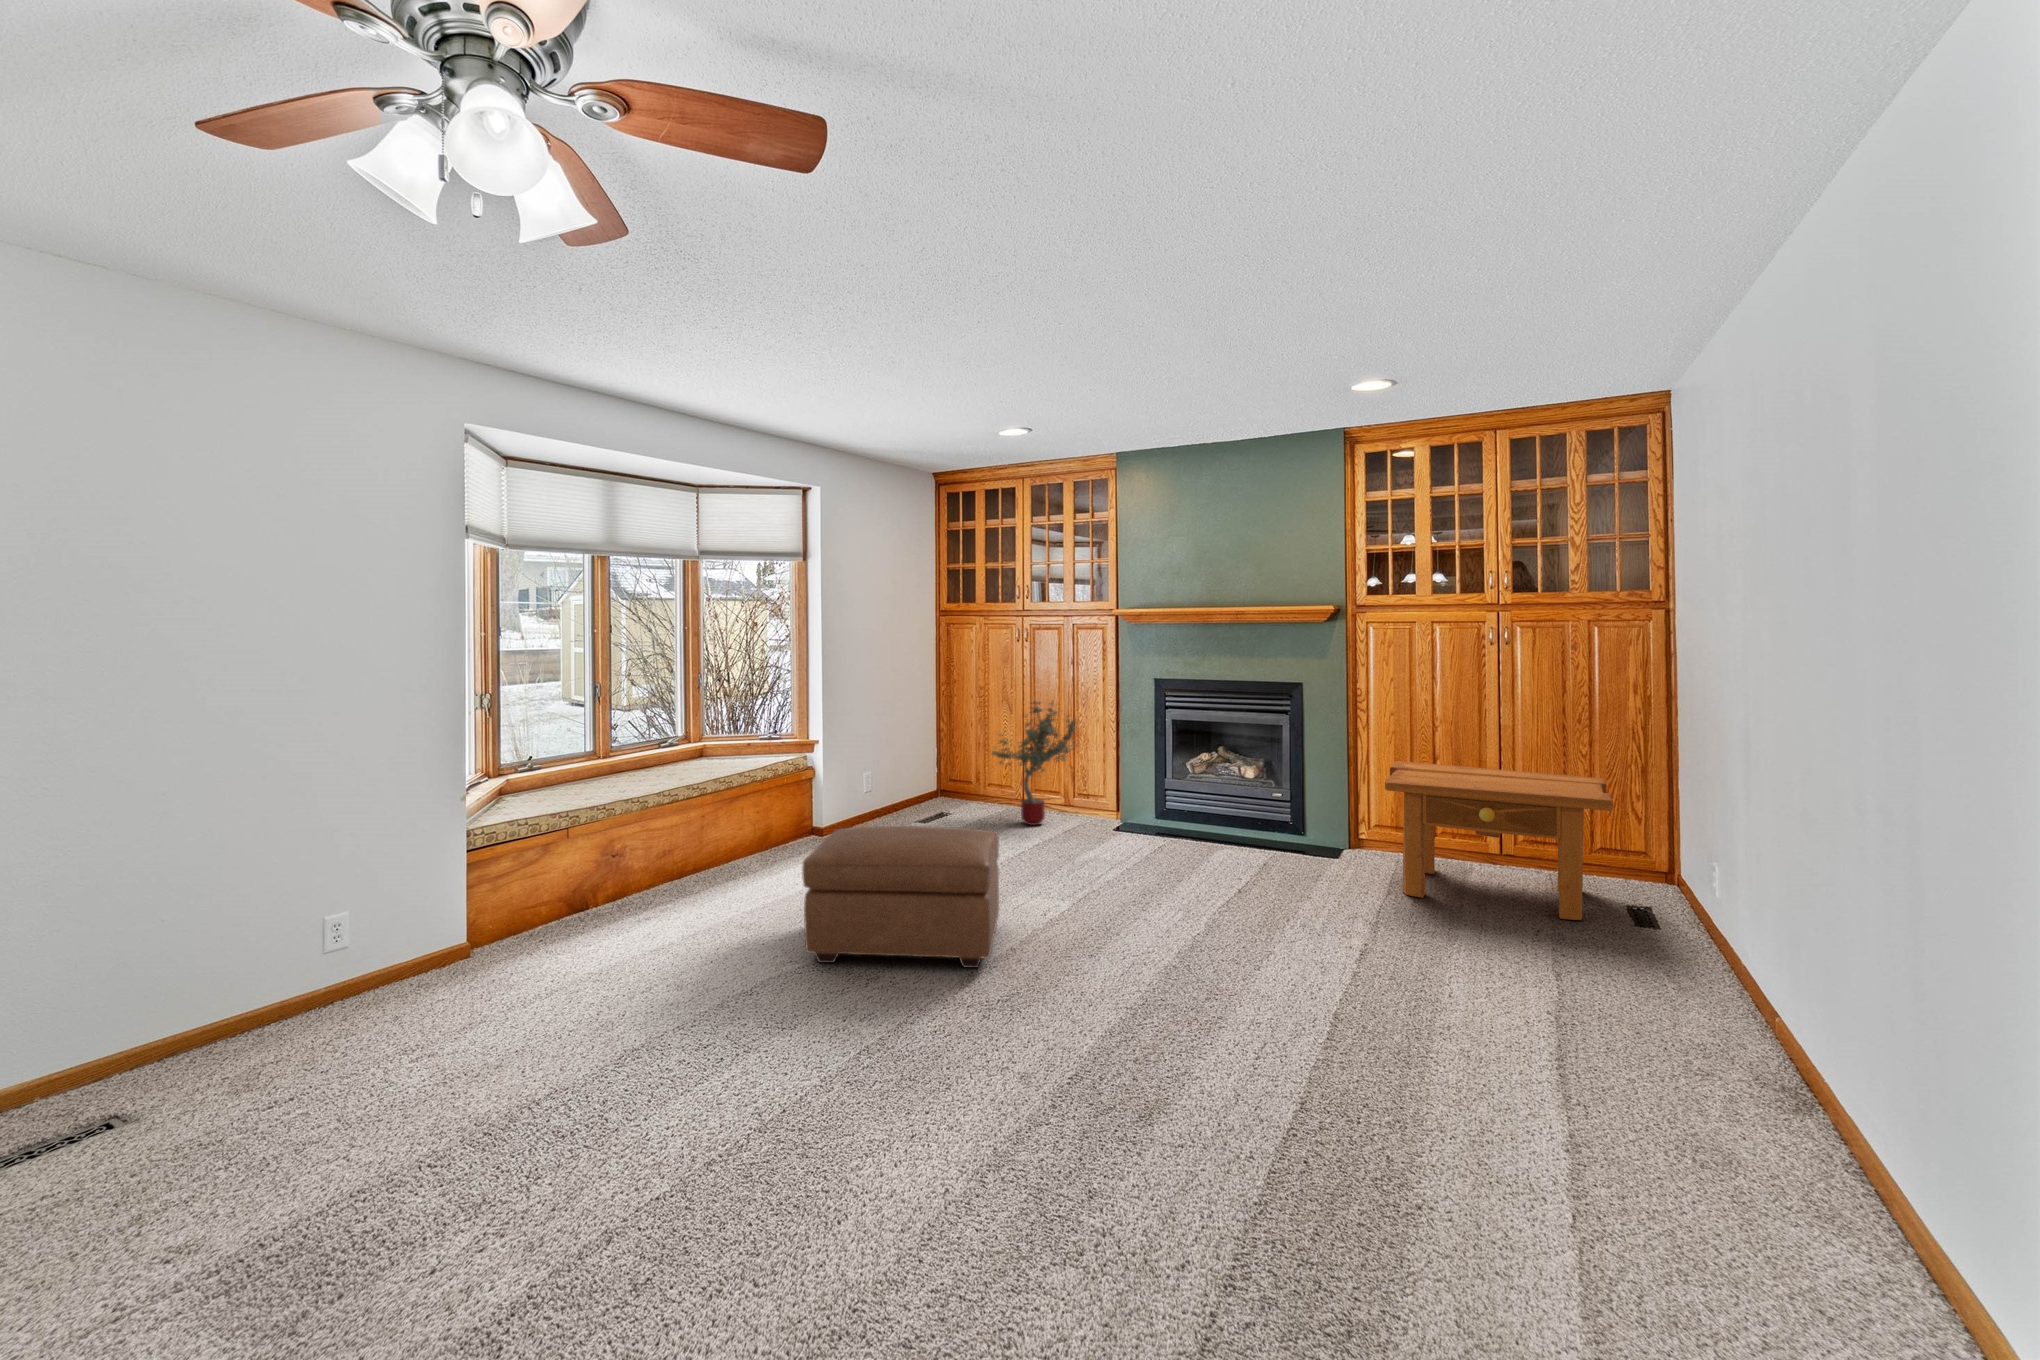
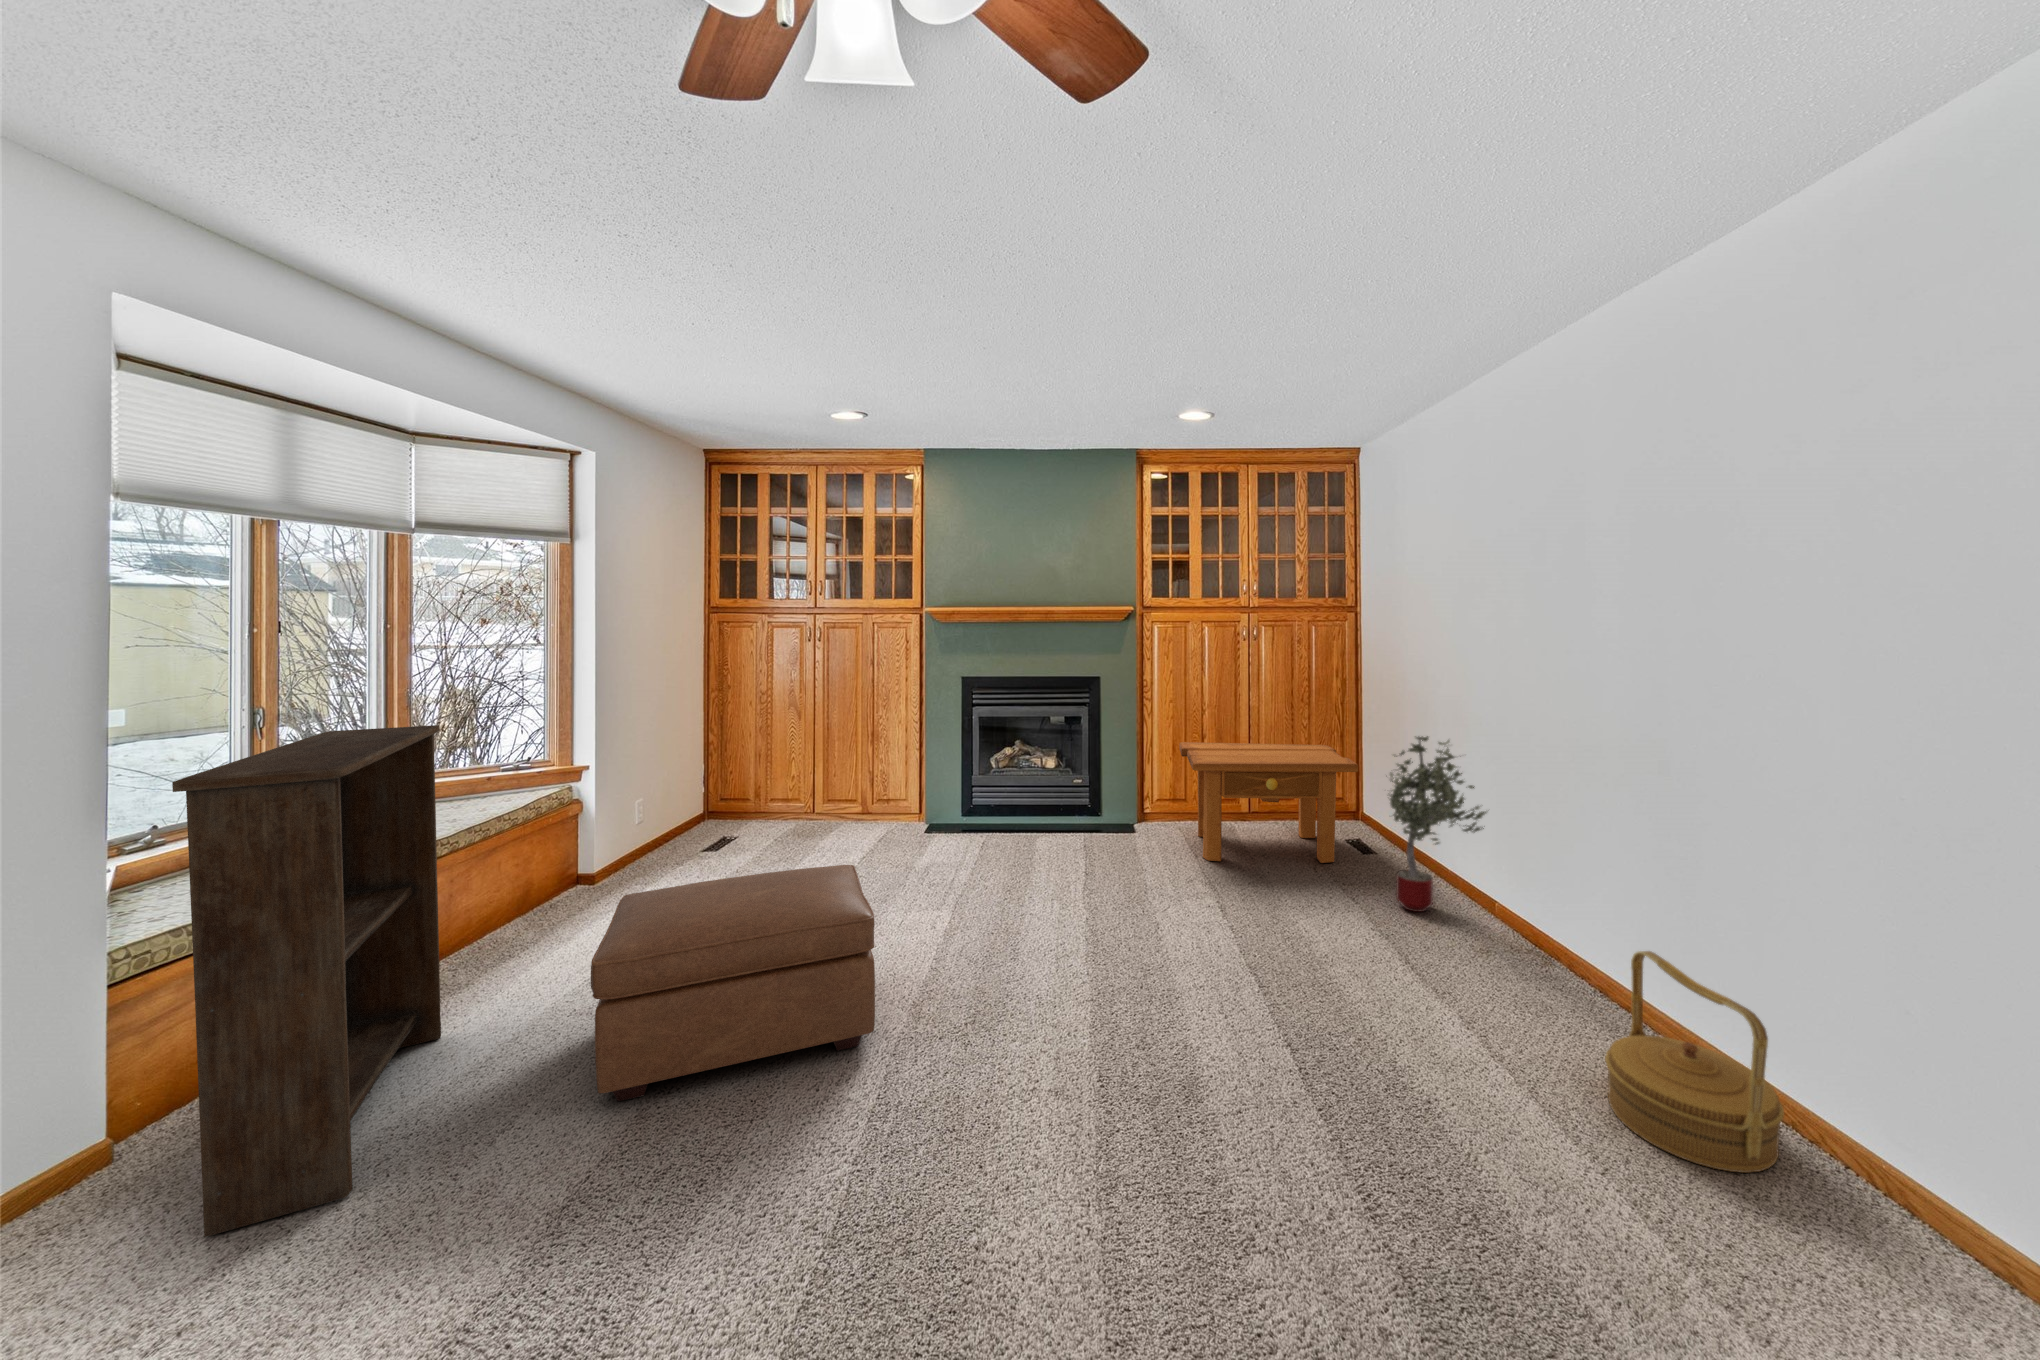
bookshelf: none [610,698,737,972] -> present [172,725,441,1237]
potted tree: present [992,701,1076,826] -> present [1390,736,1487,912]
woven basket: none [1709,1027,1946,1296] -> present [1605,951,1784,1173]

